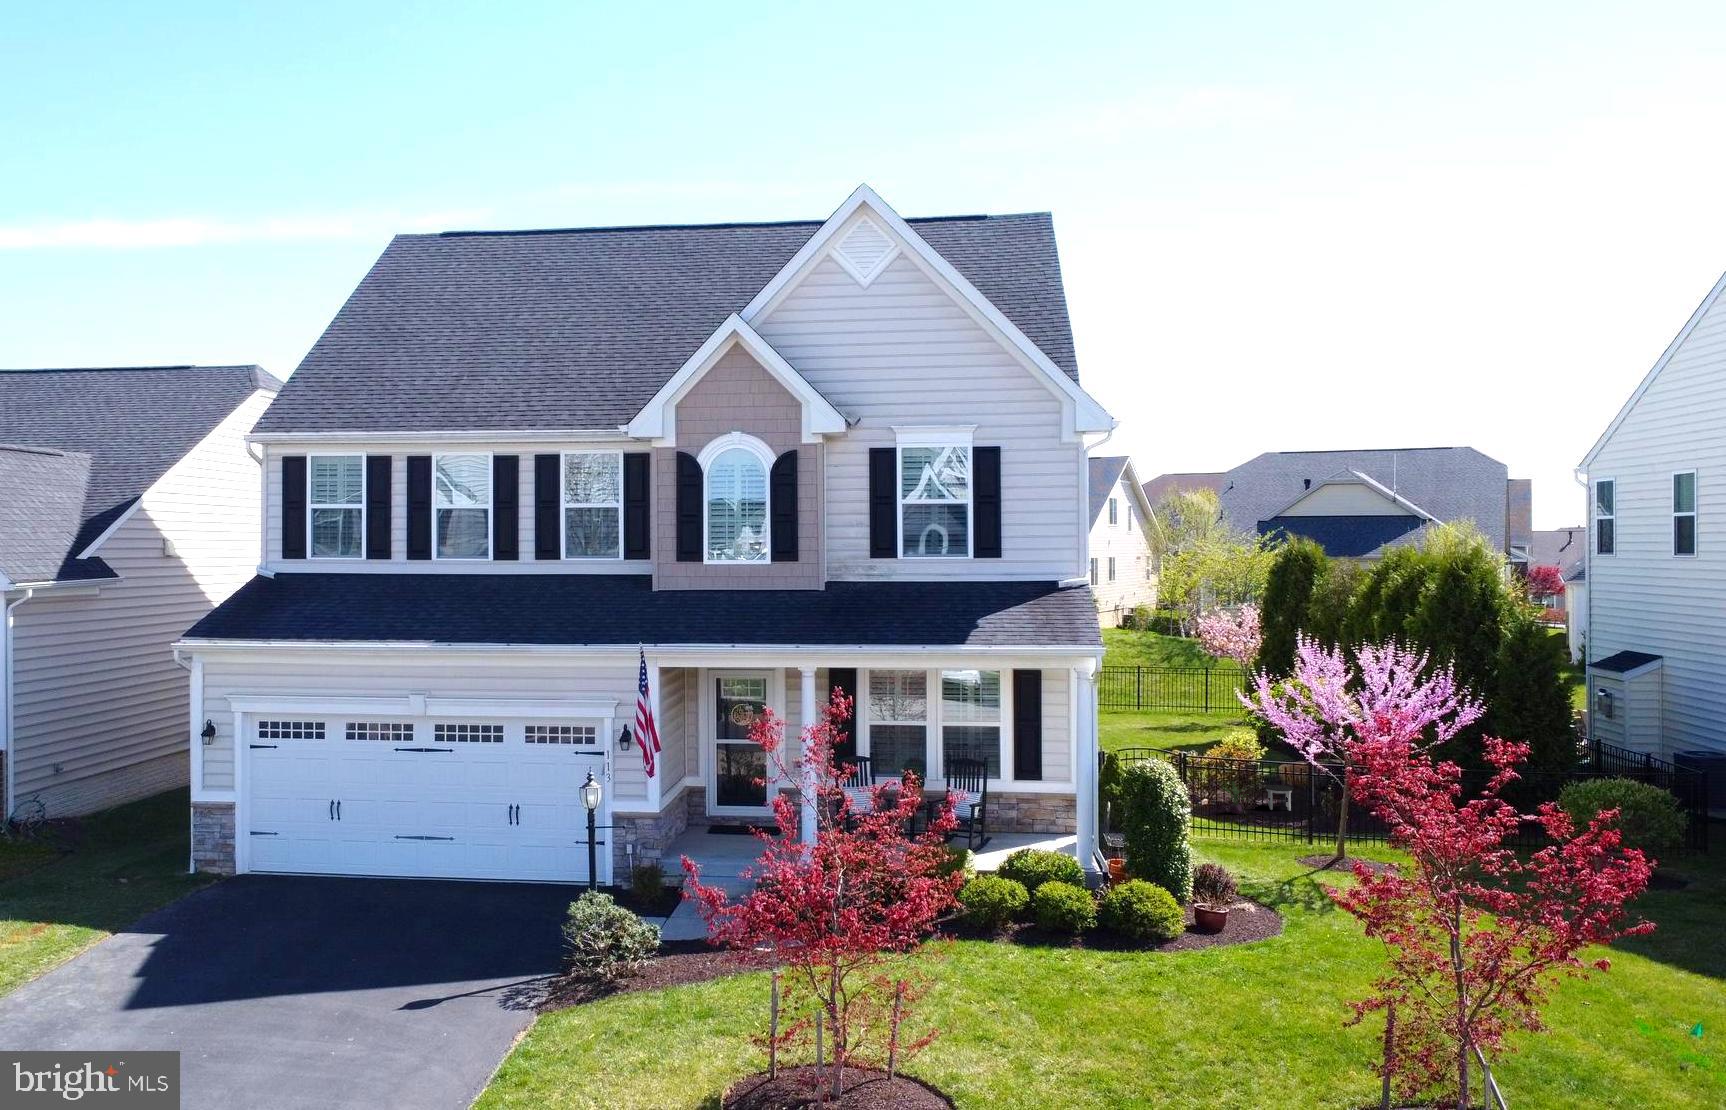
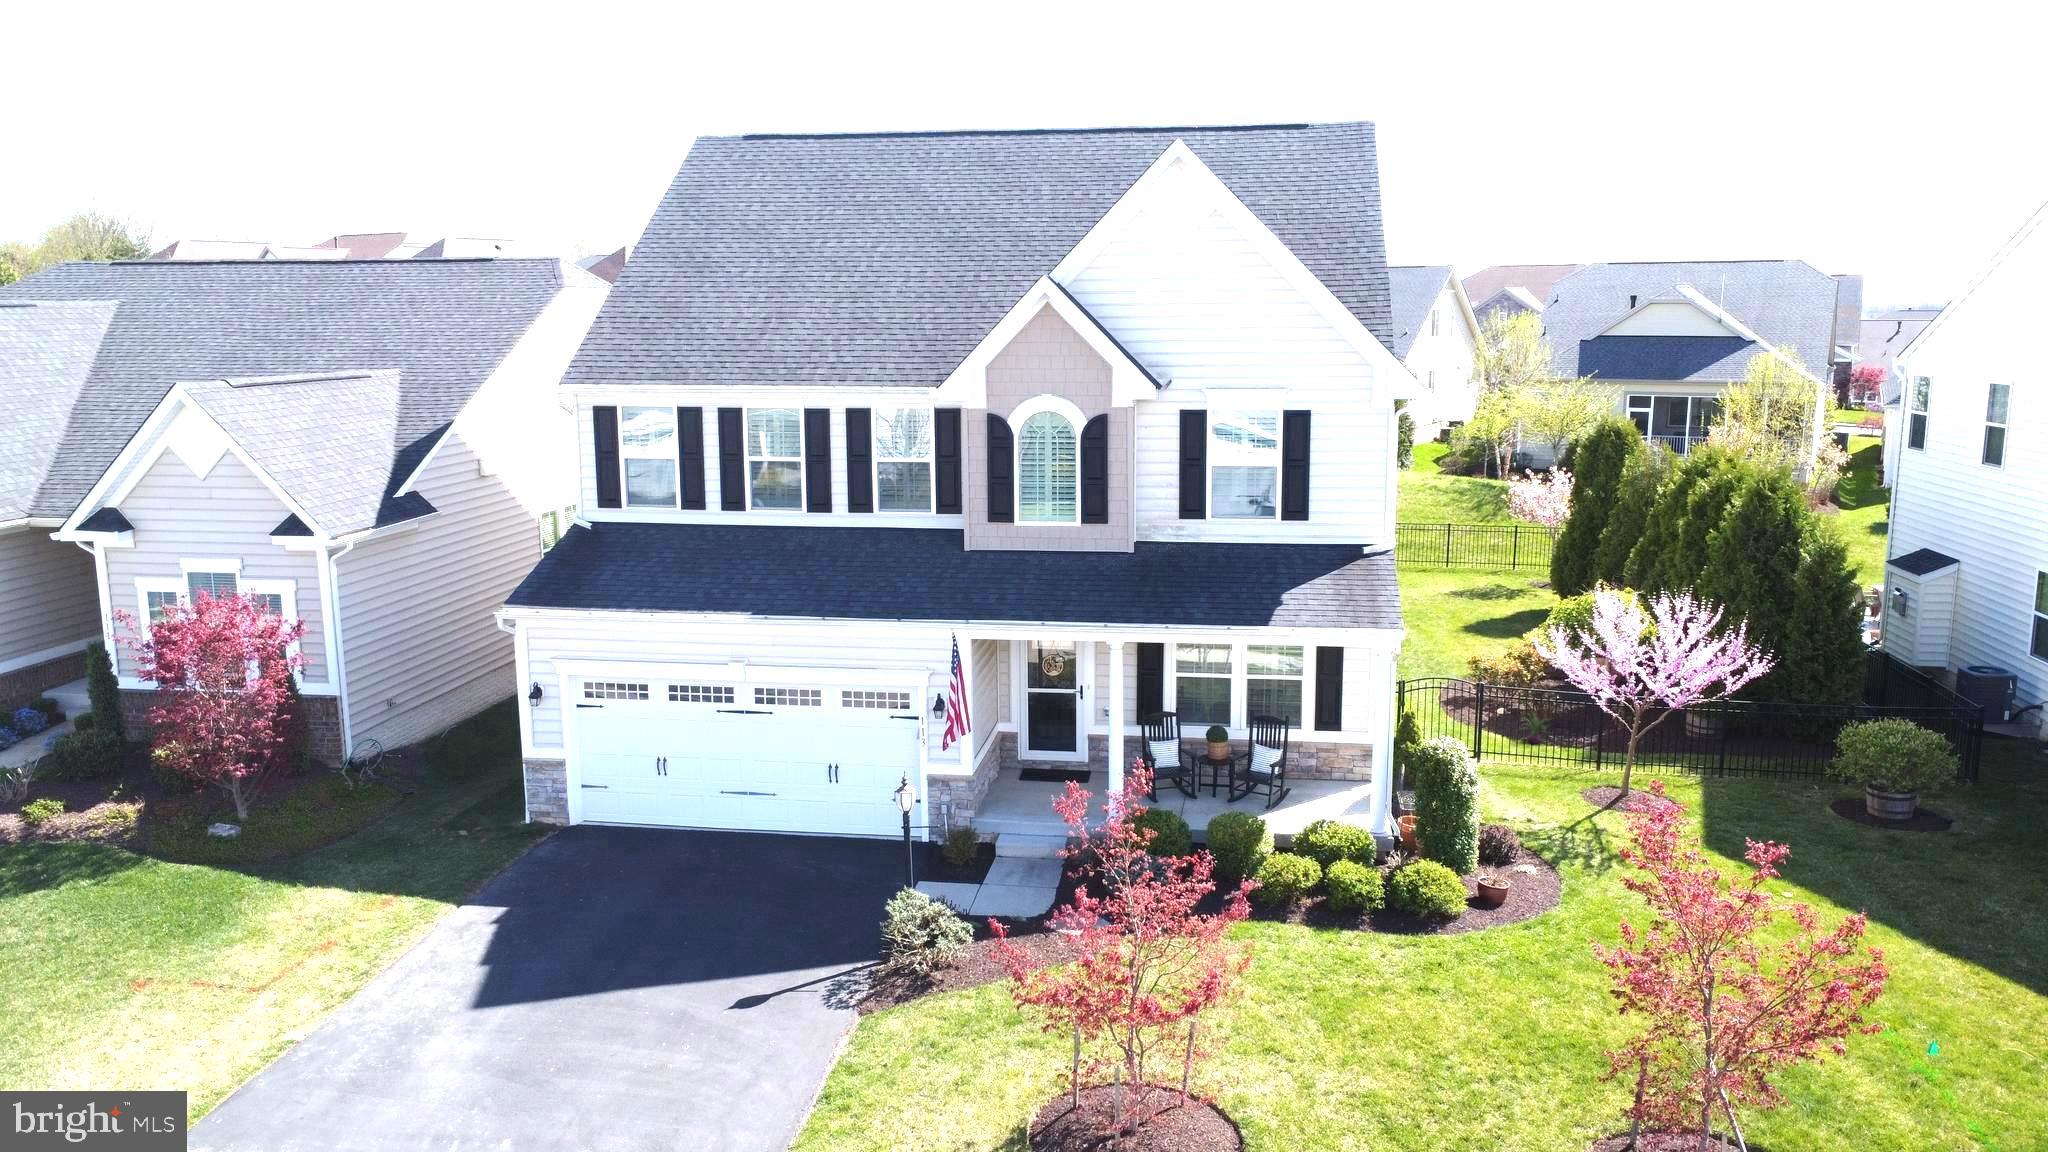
round table: present [1265,785,1294,811] -> none [1567,712,1597,740]

